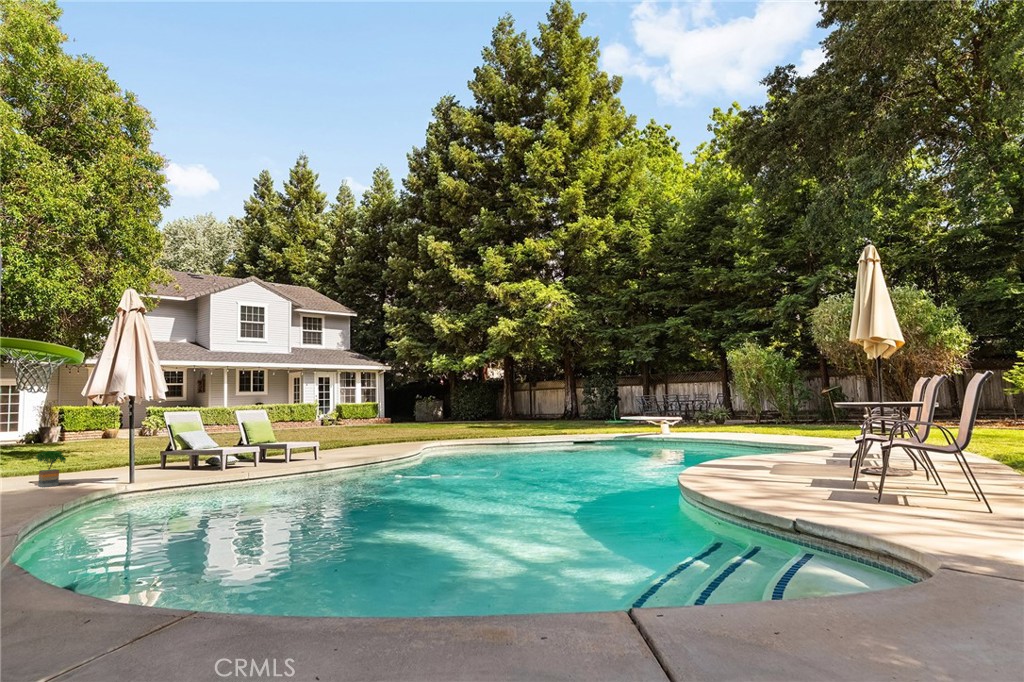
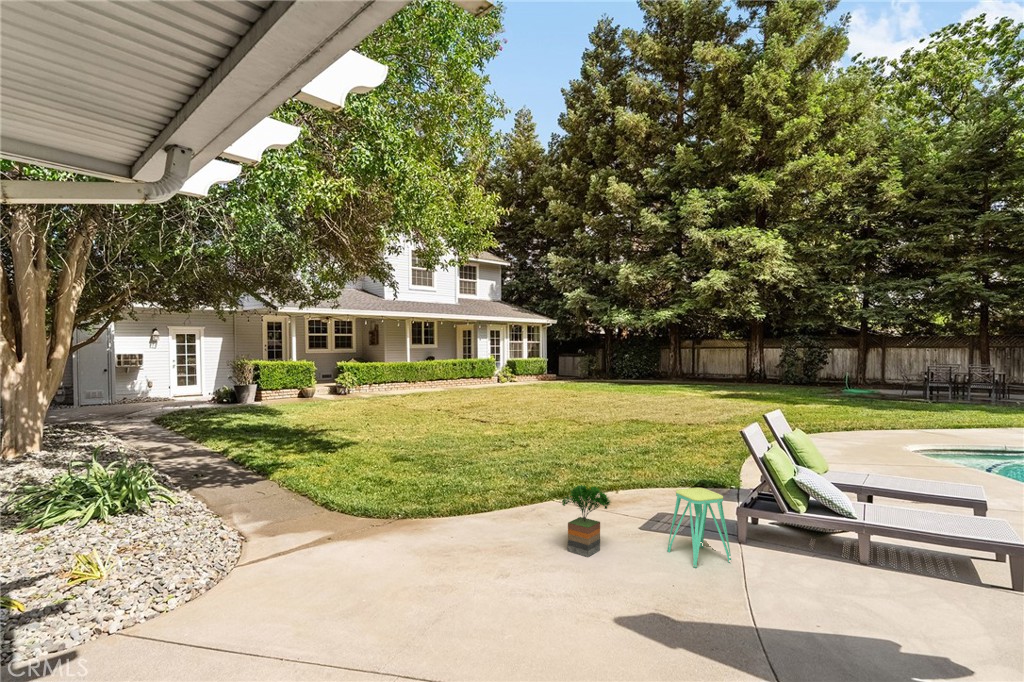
stool: none [89,449,124,488] -> present [668,488,731,568]

